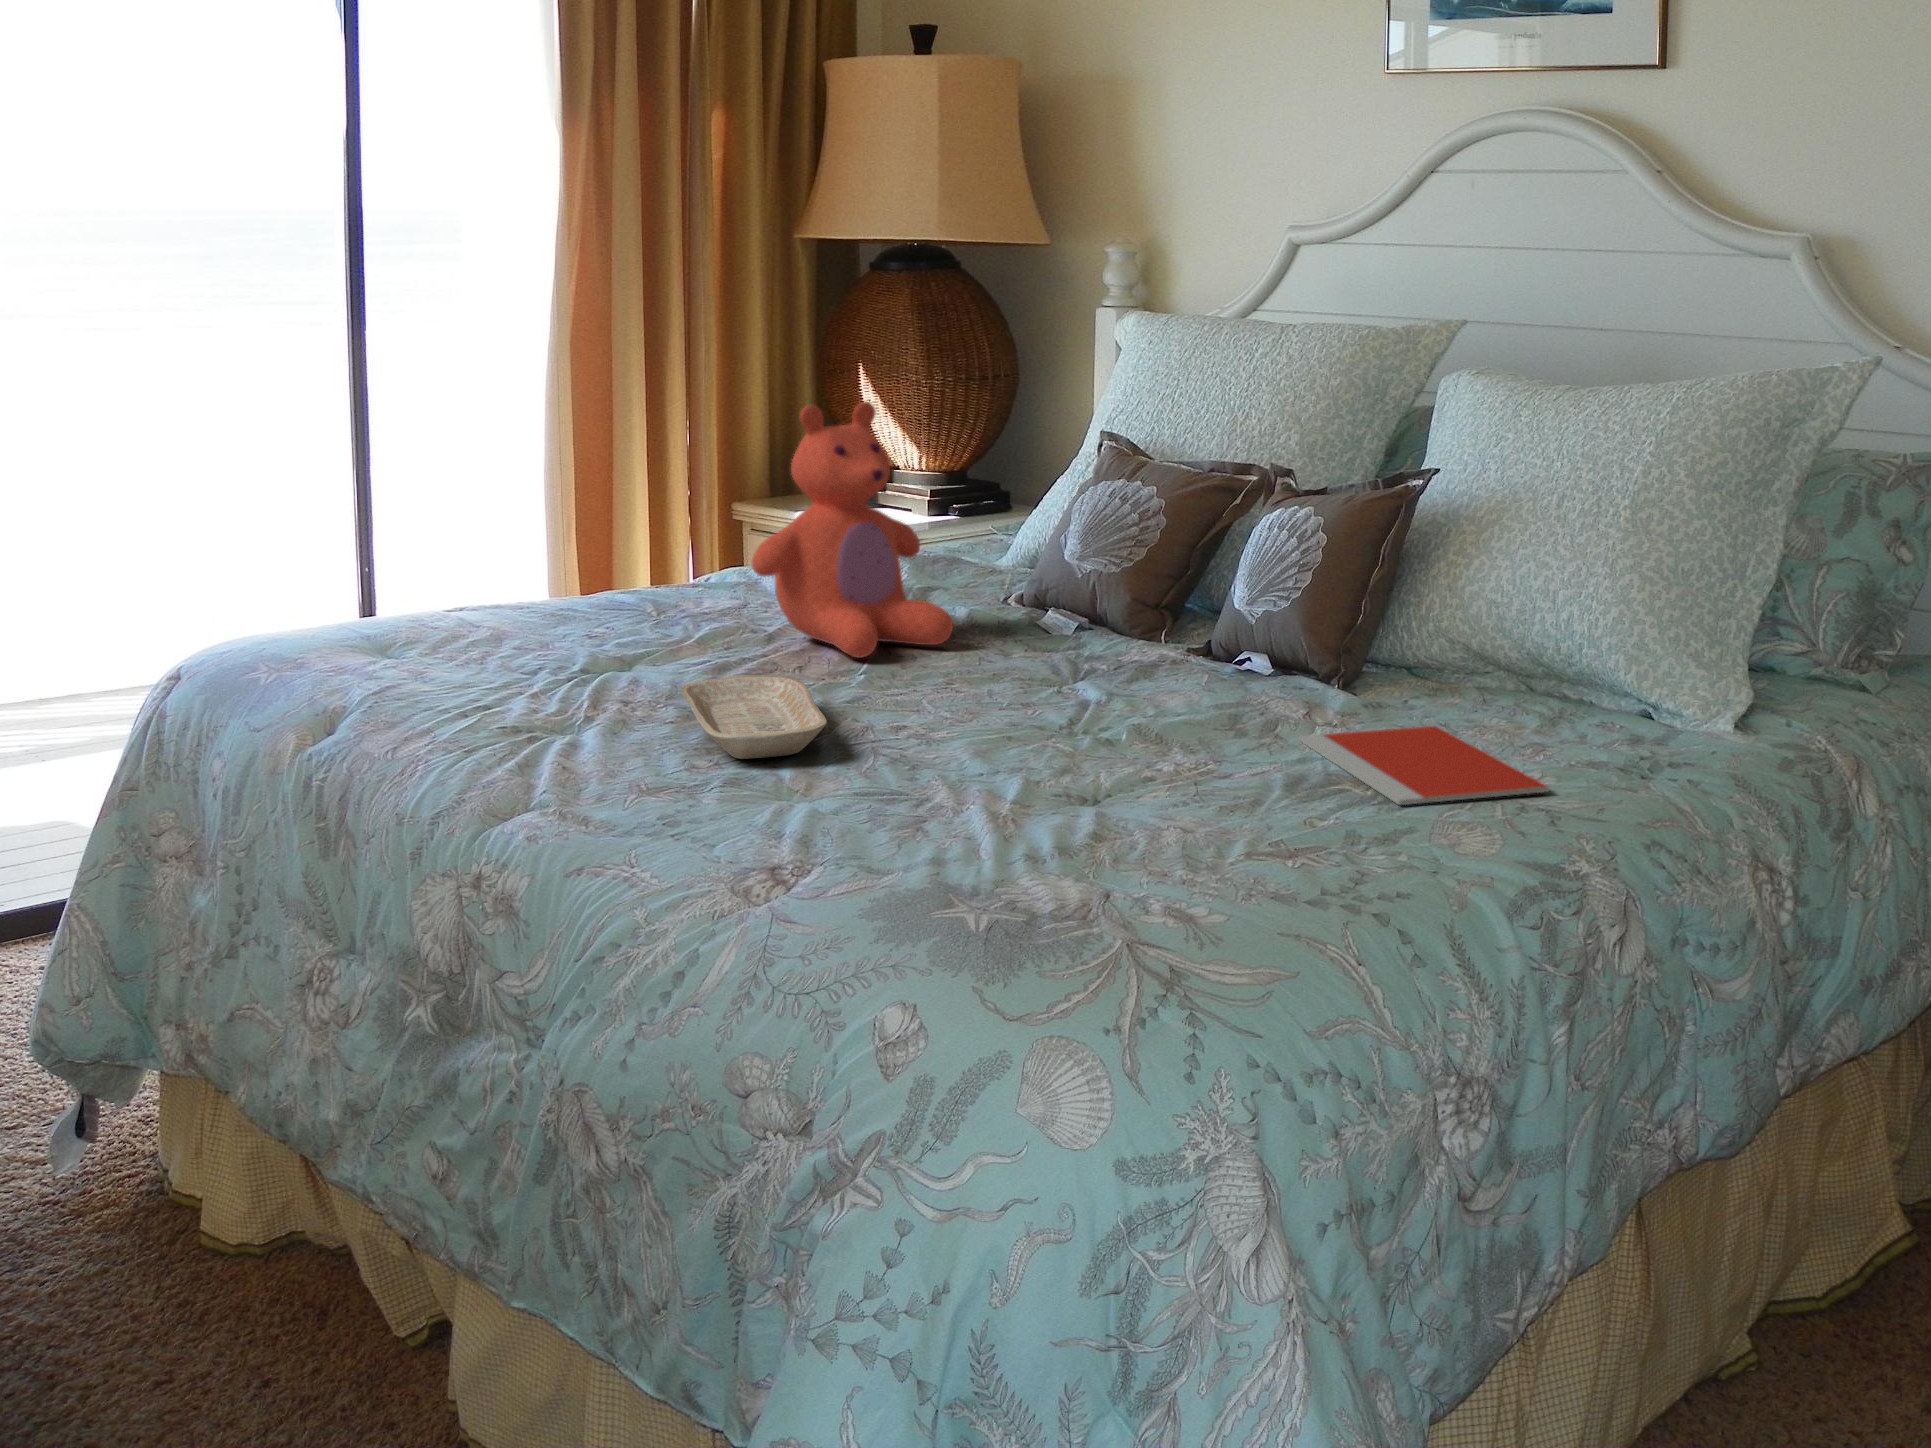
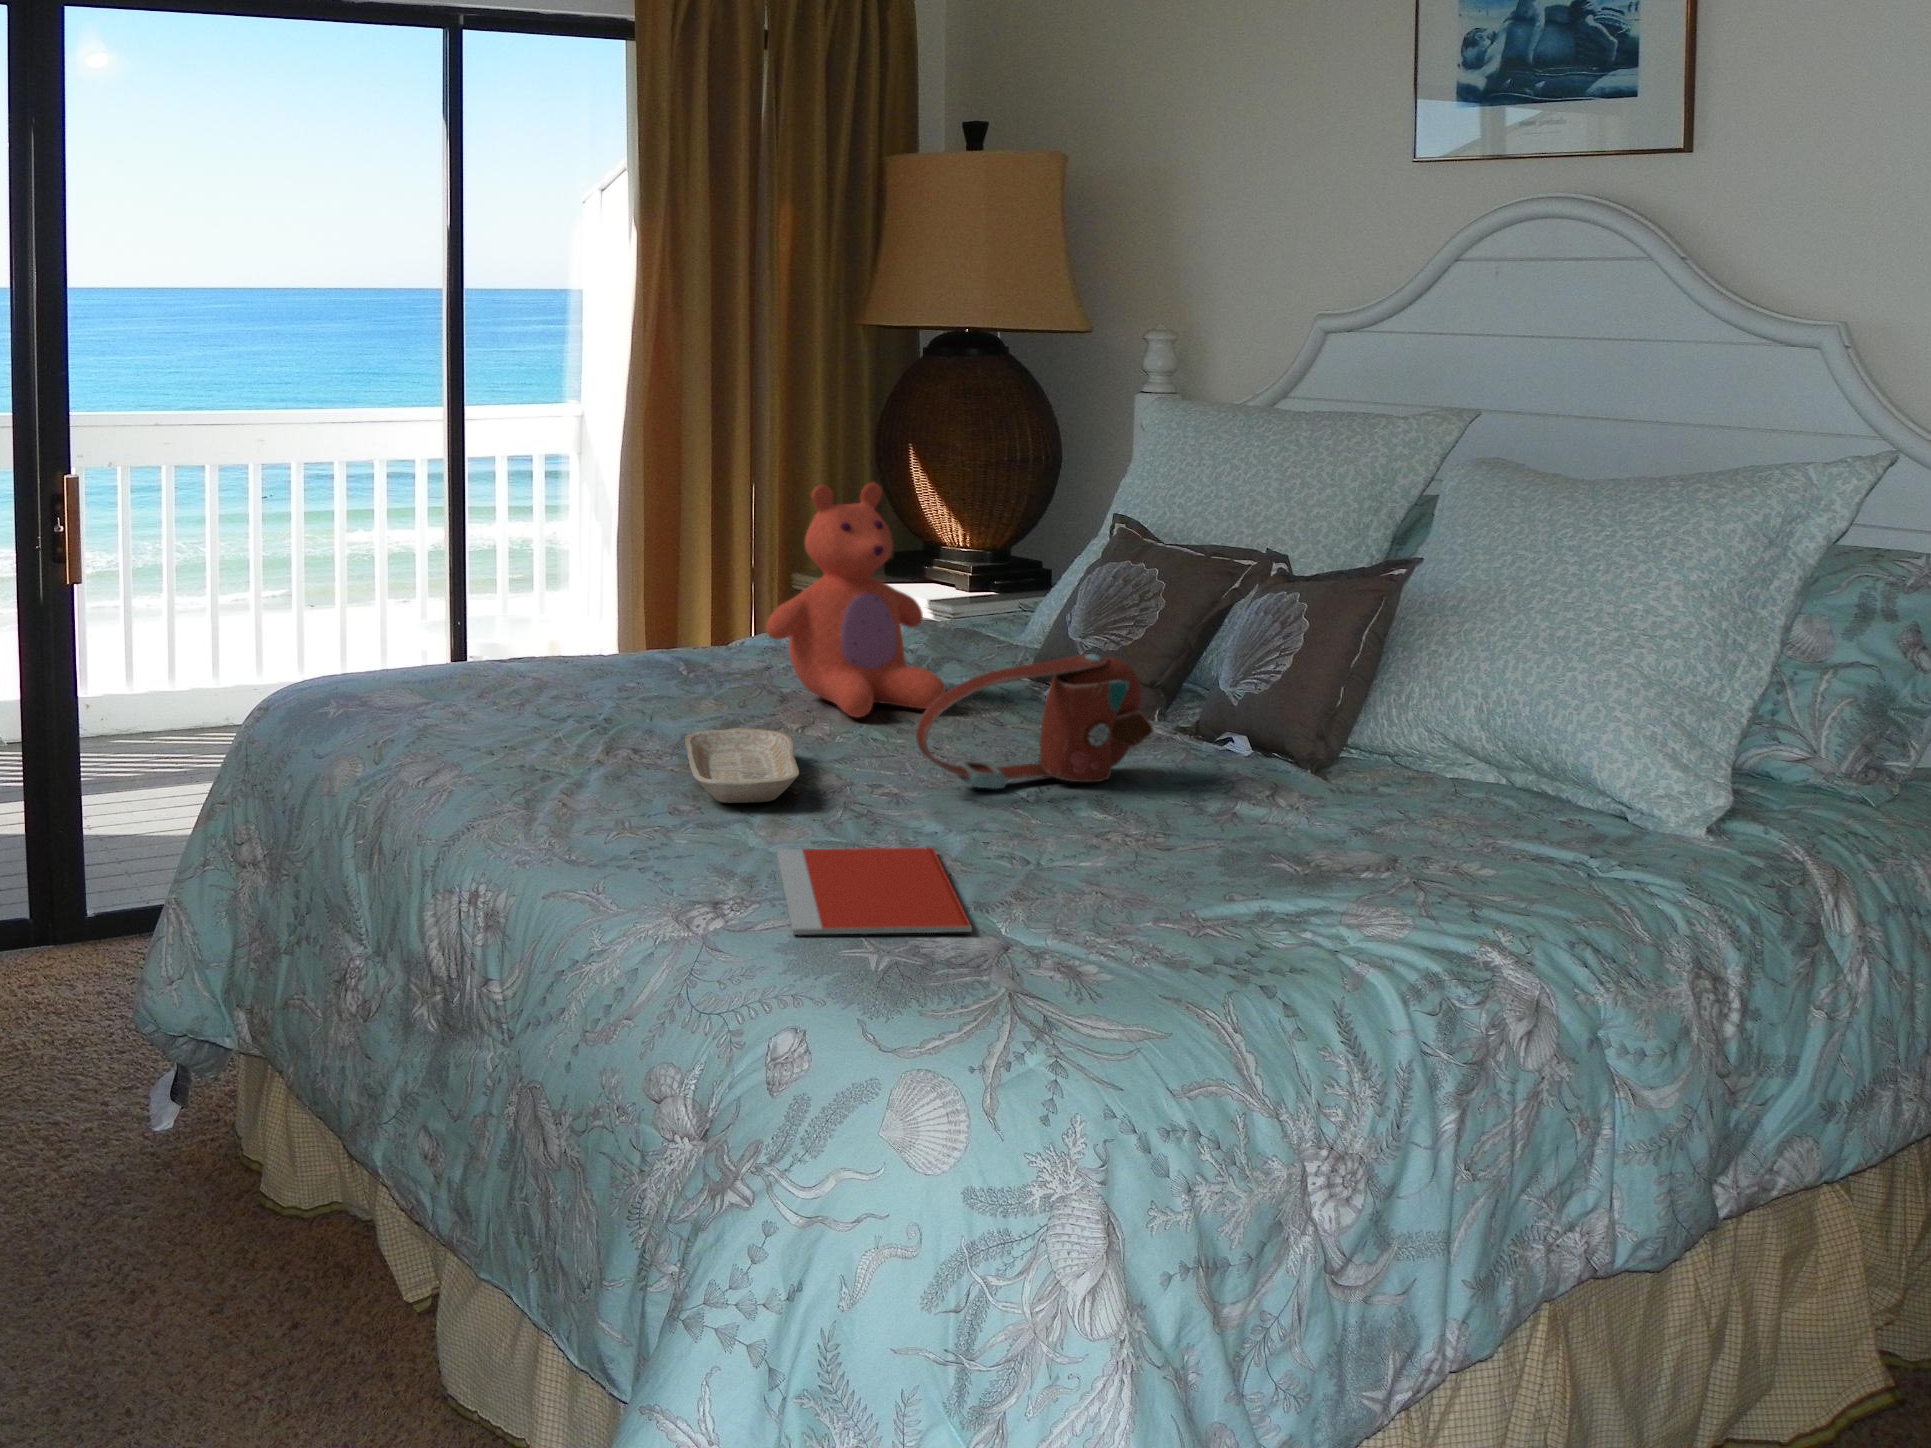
handbag: none [953,578,1196,726] -> present [916,654,1154,789]
notebook: present [1299,726,1549,805] -> present [777,848,972,935]

